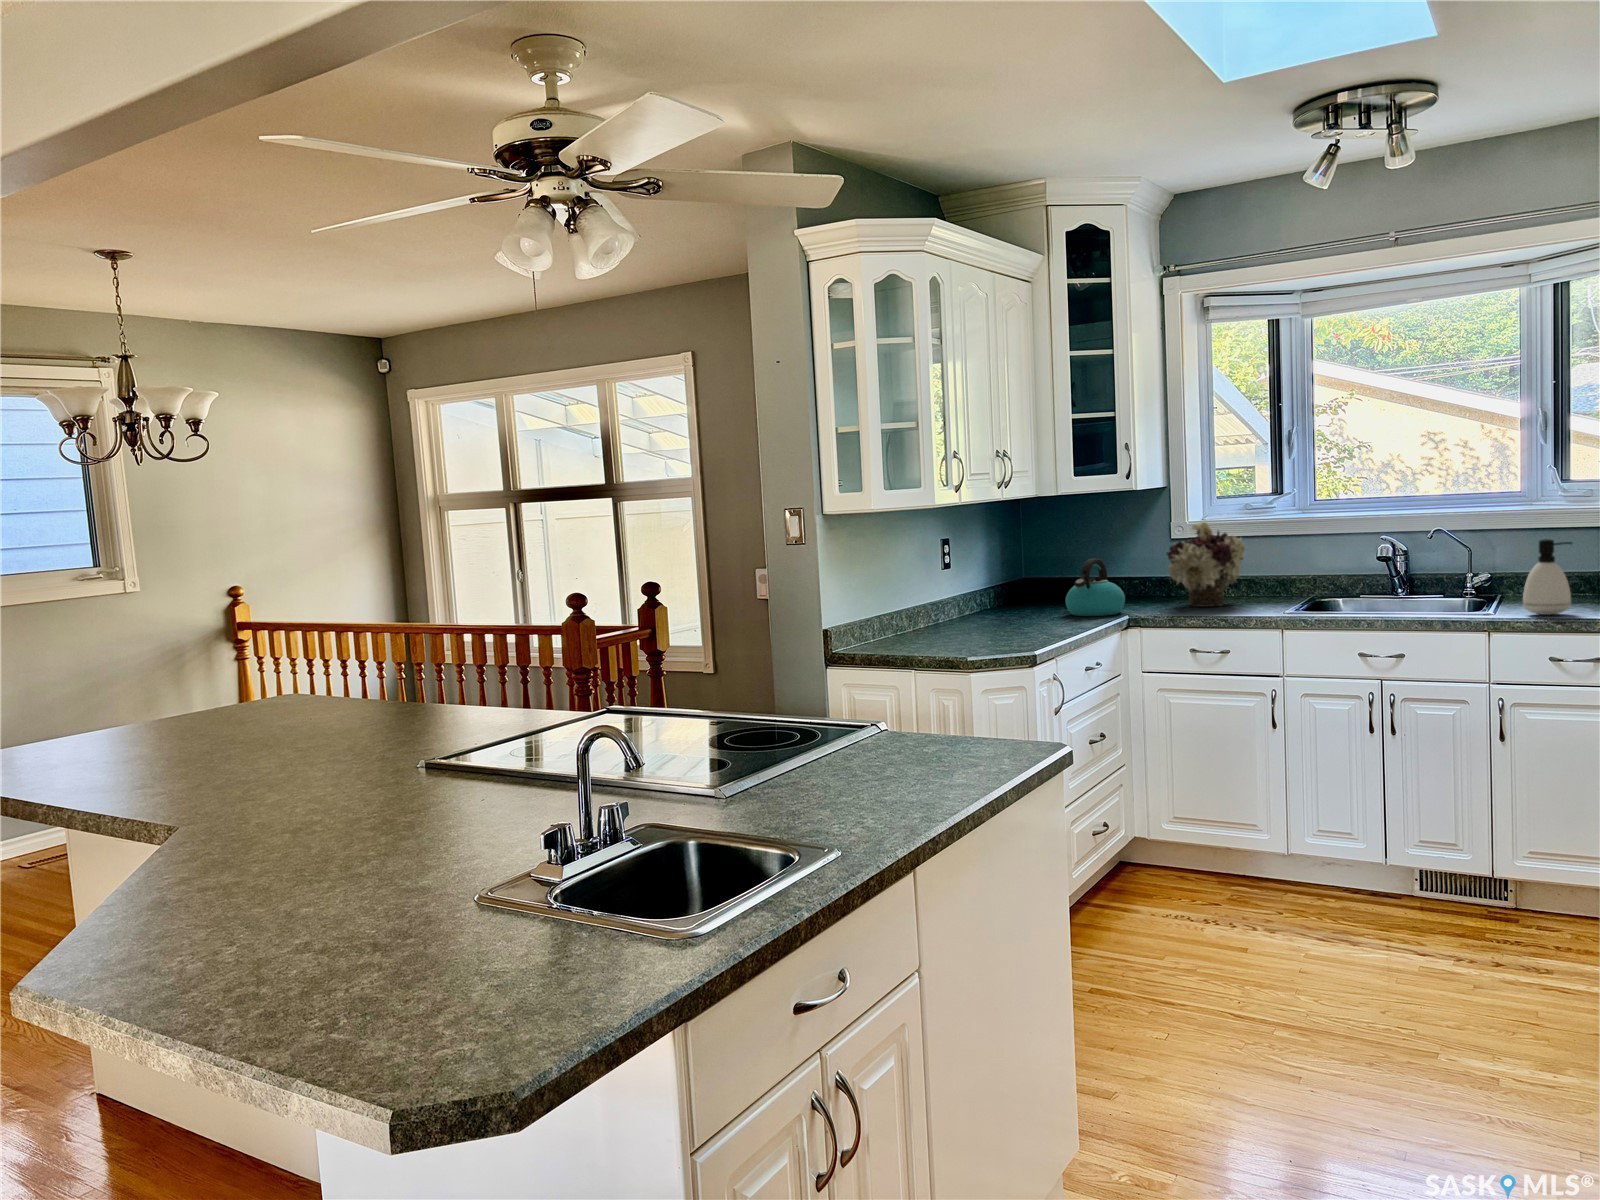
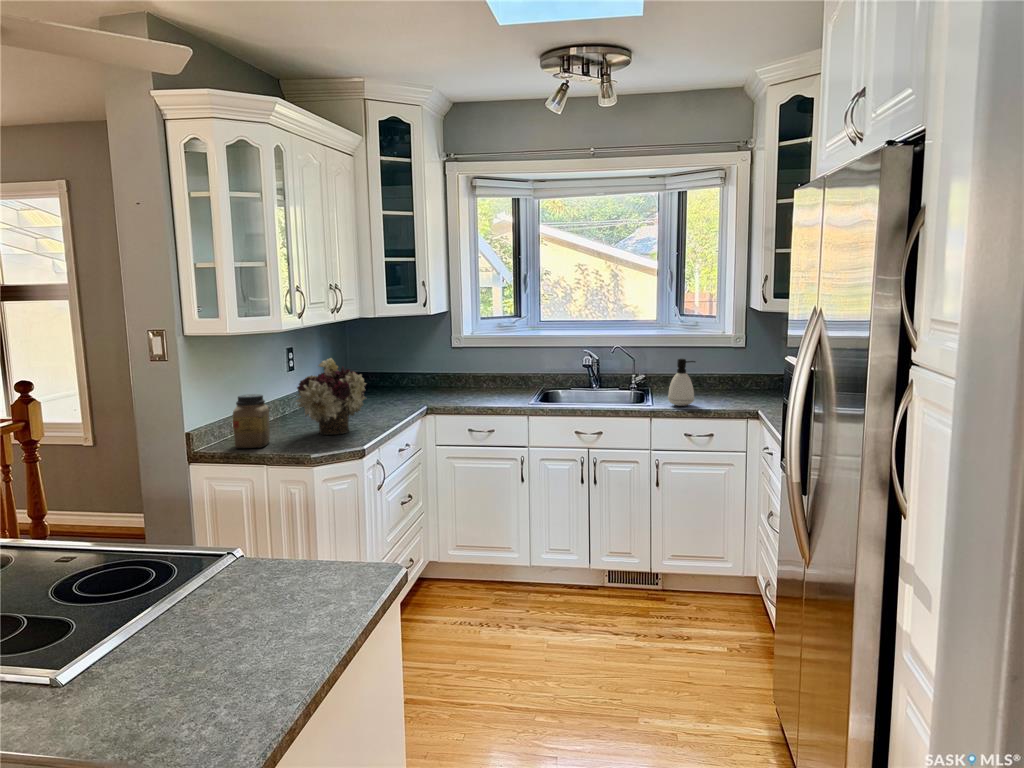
flower arrangement: present [1166,521,1245,607] -> present [296,358,366,435]
kettle: present [1065,558,1125,616] -> none [381,363,423,406]
jar: none [878,585,920,651] -> present [233,394,270,448]

